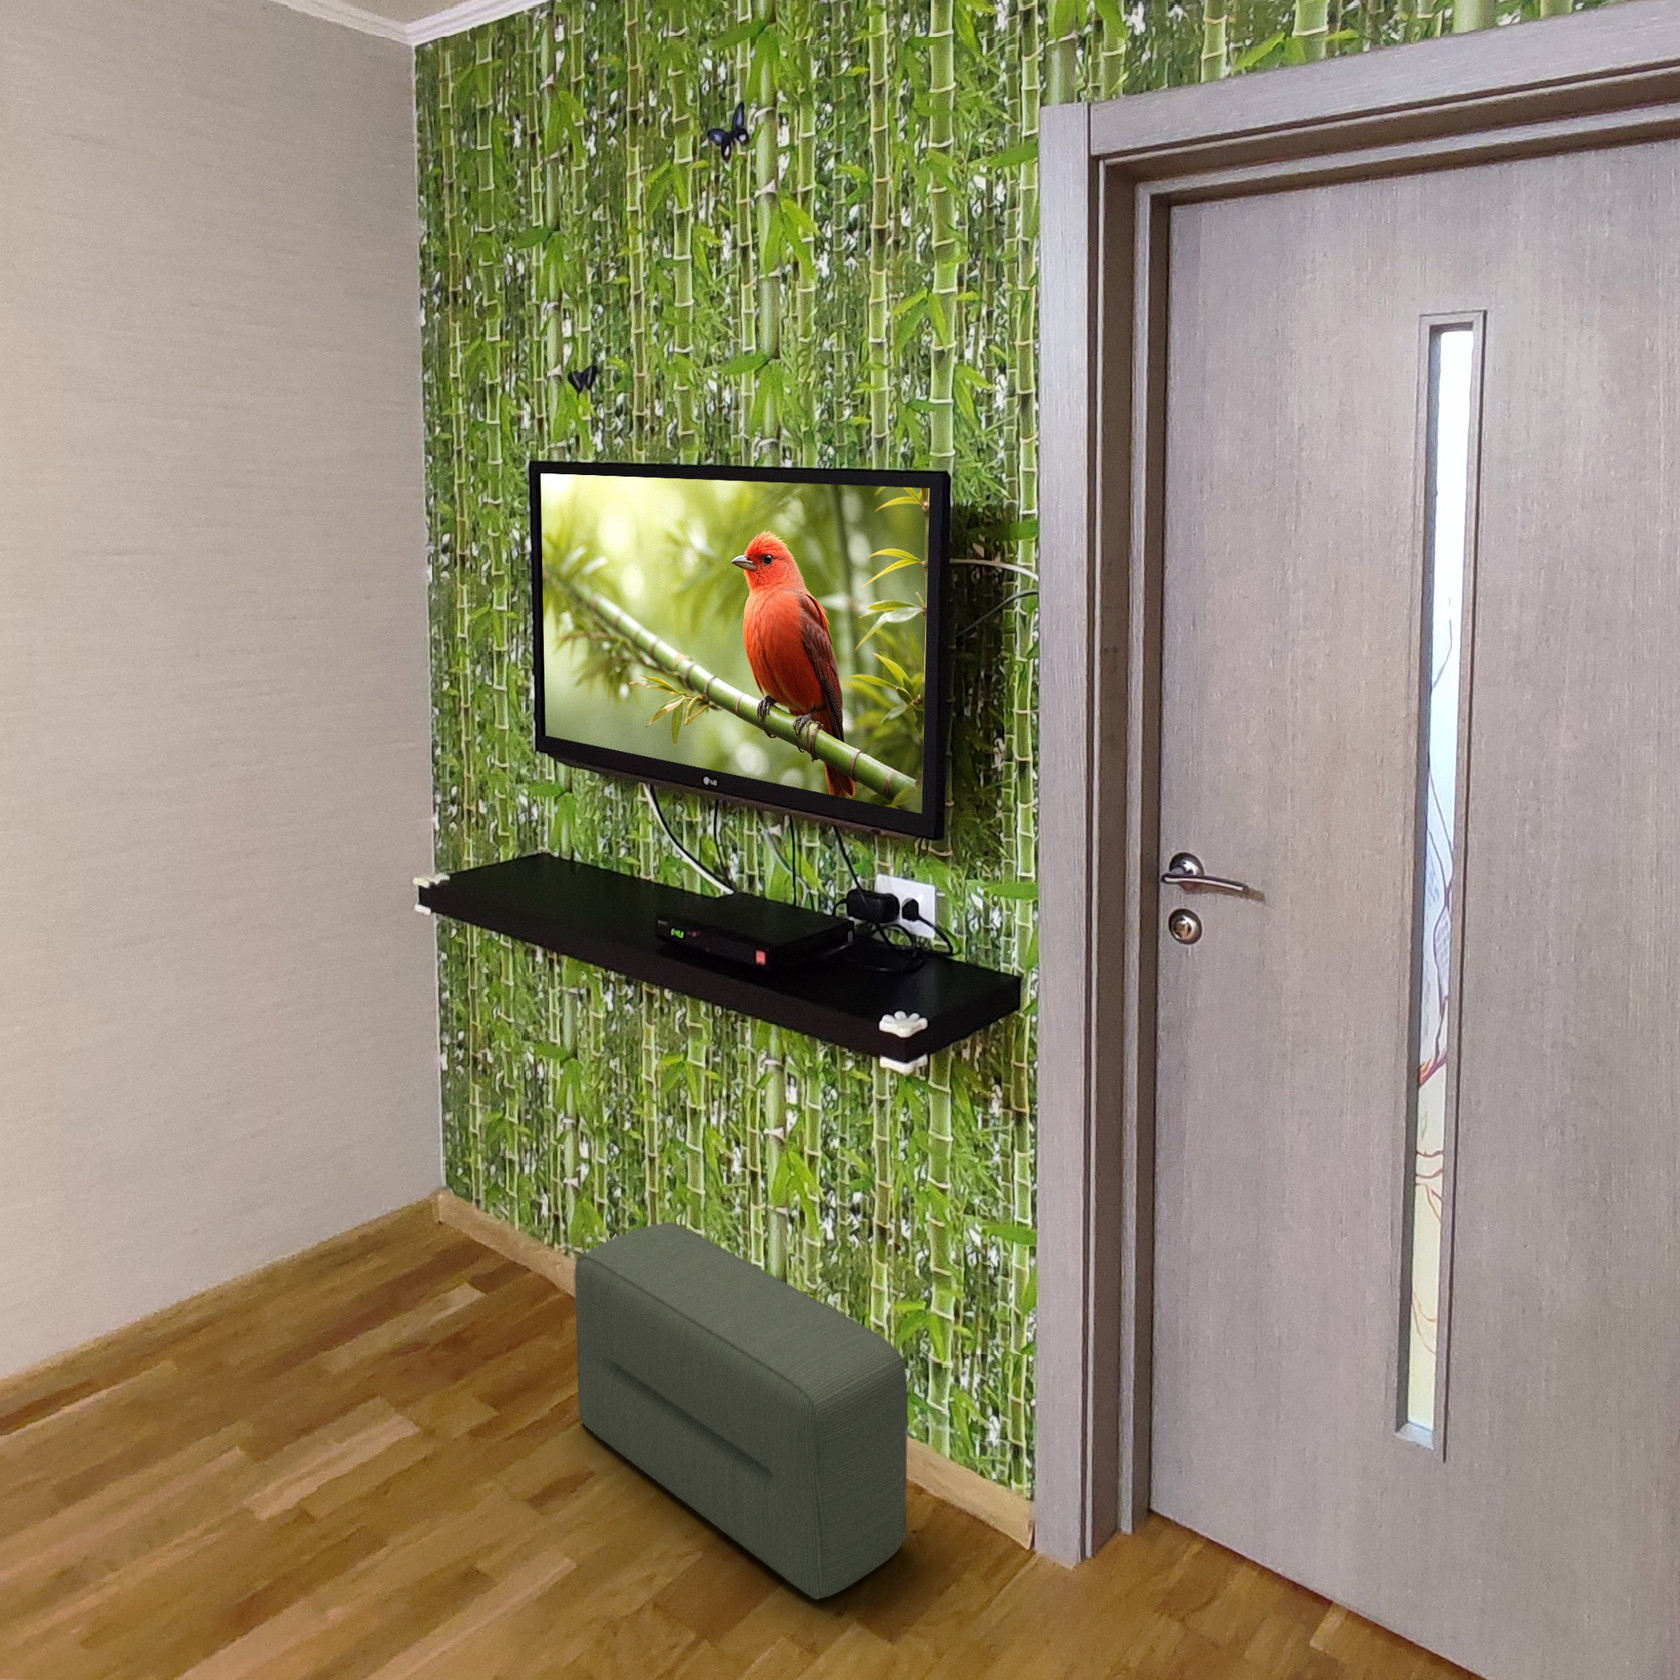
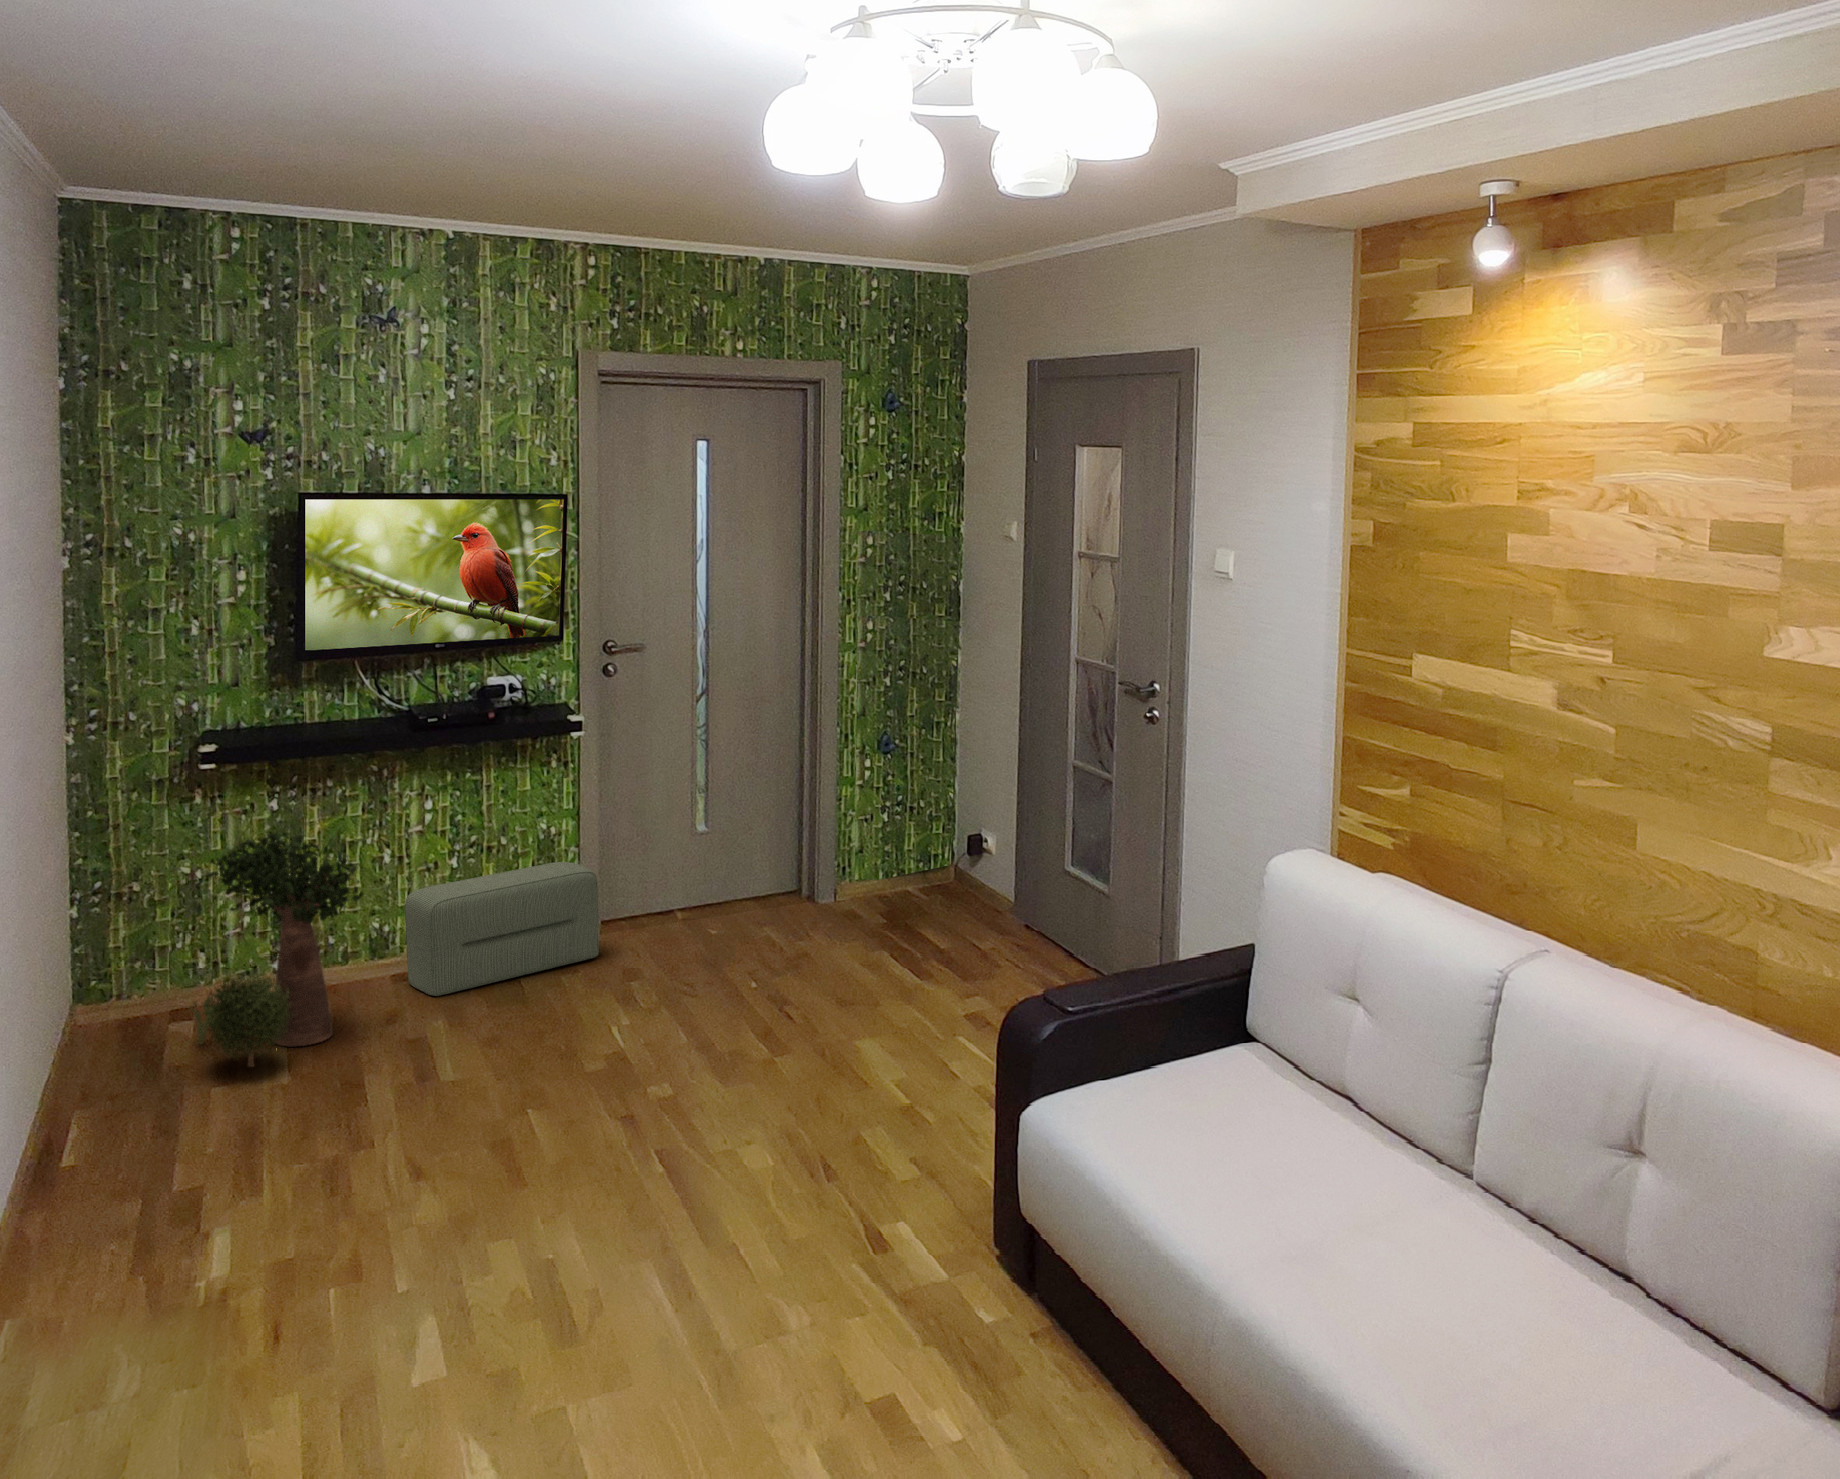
potted plant: none [211,990,519,1358] -> present [189,832,363,1067]

